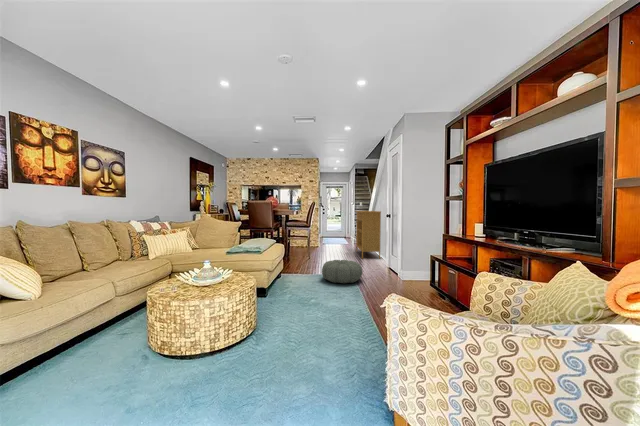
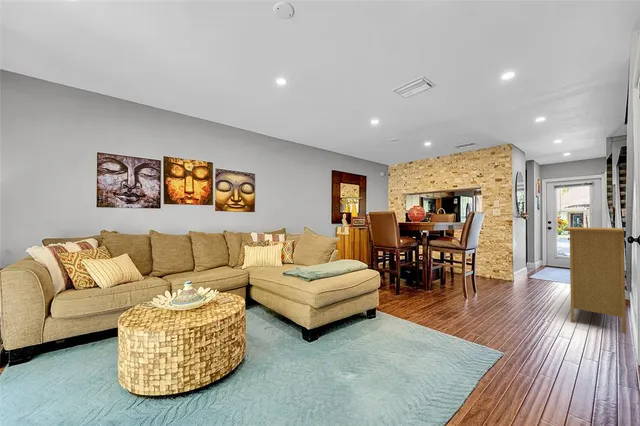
pouf: present [322,260,362,283] -> none [418,312,500,366]

